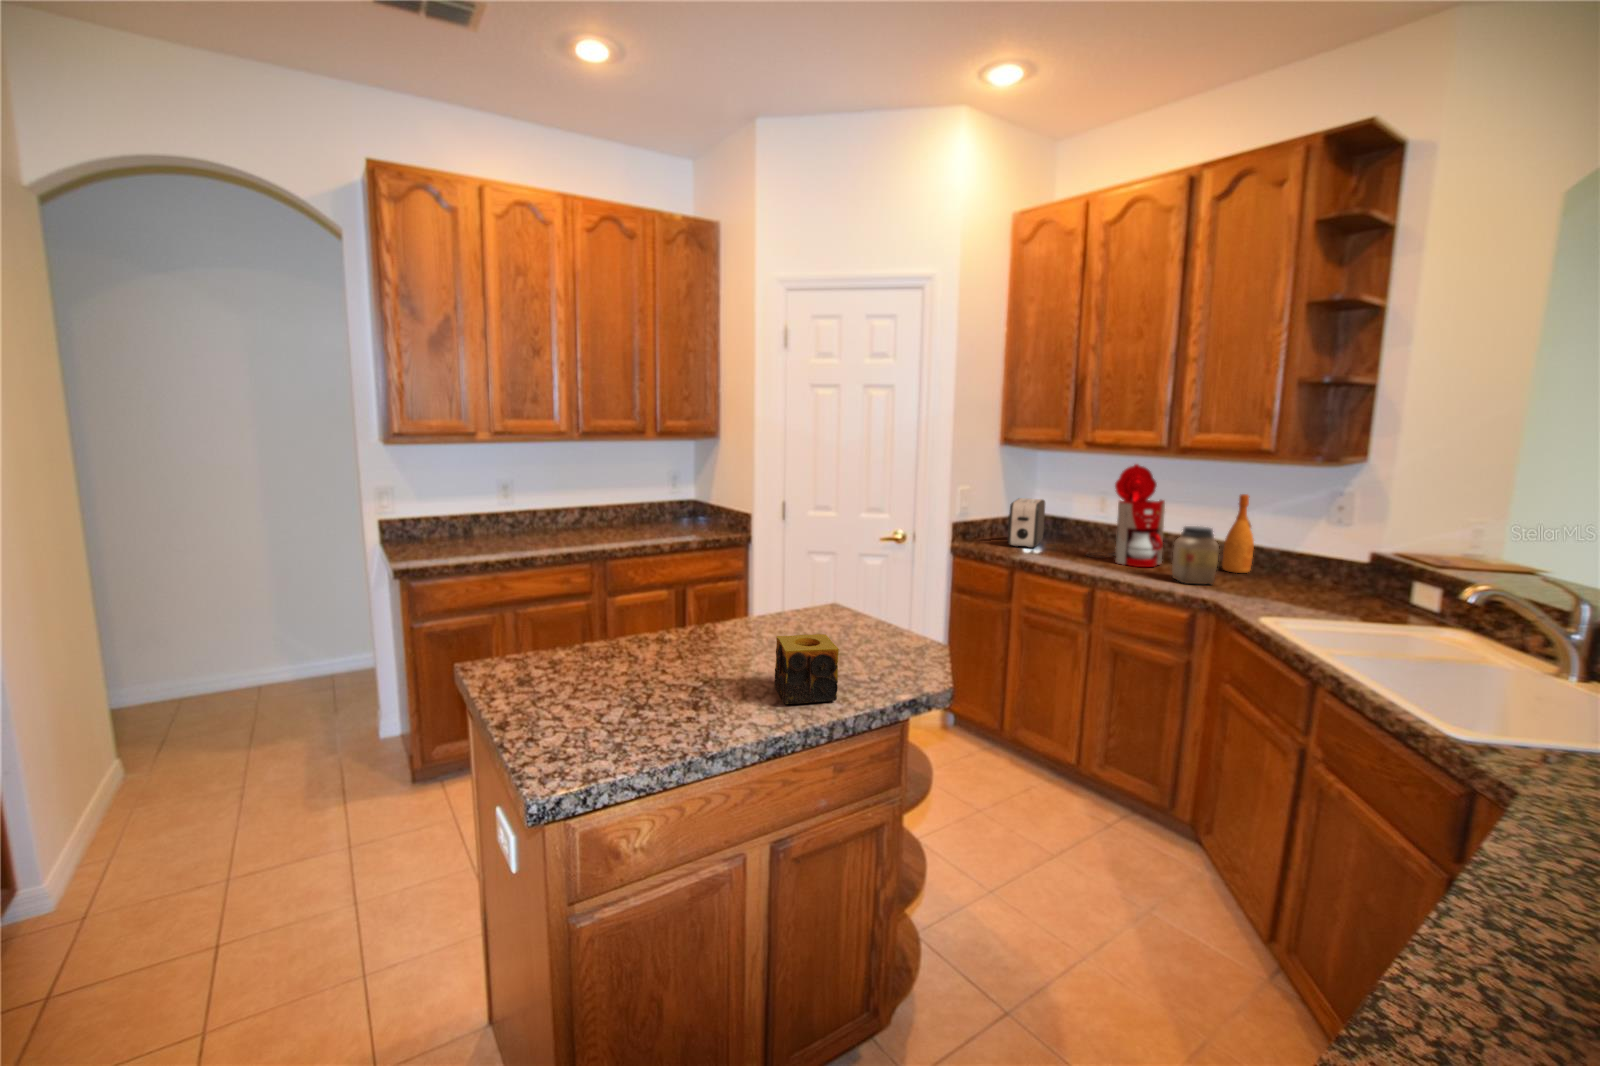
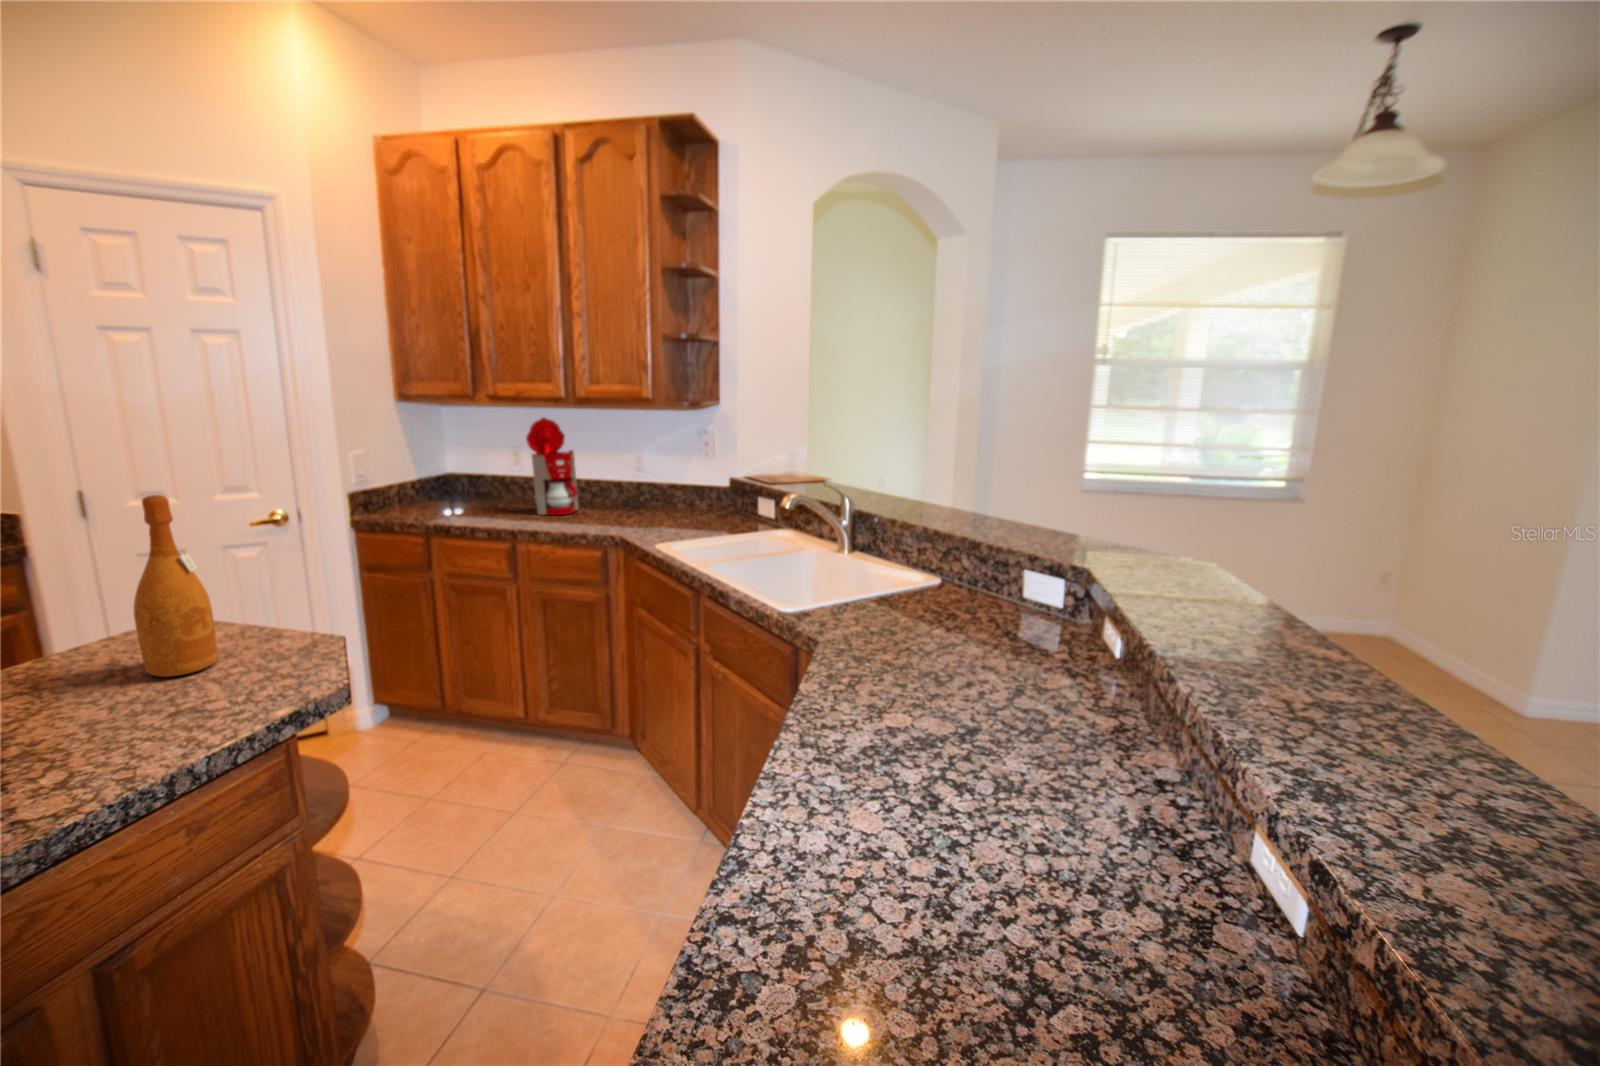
wine bottle: present [1222,494,1254,573] -> present [134,495,218,677]
toaster: present [1008,498,1045,548] -> none [420,458,463,510]
jar: present [1172,526,1219,584] -> none [586,472,623,525]
candle: present [774,634,839,704] -> none [43,664,174,776]

